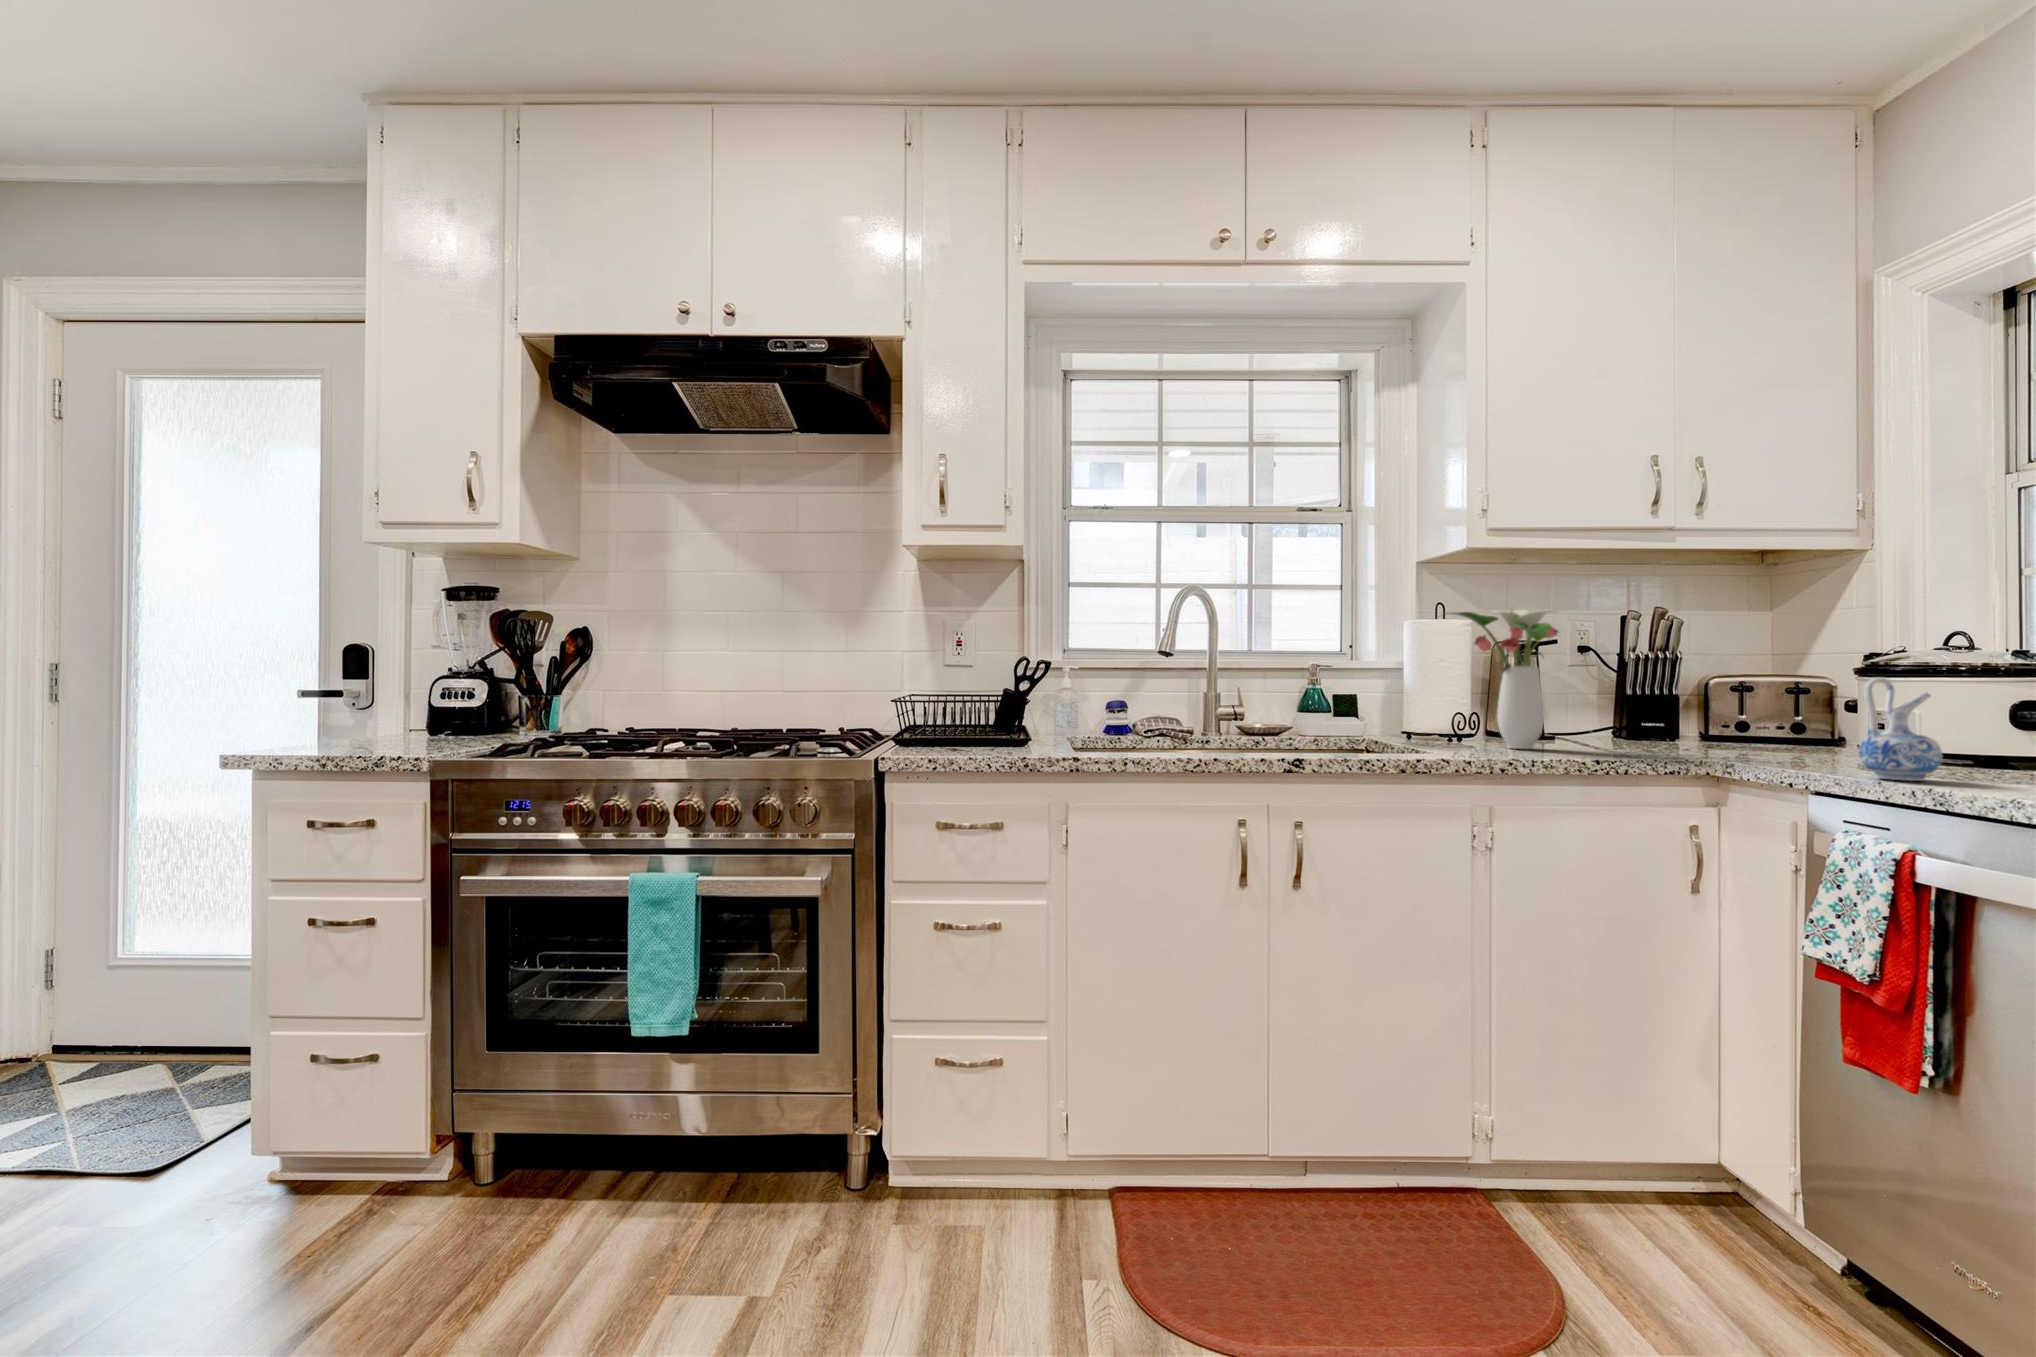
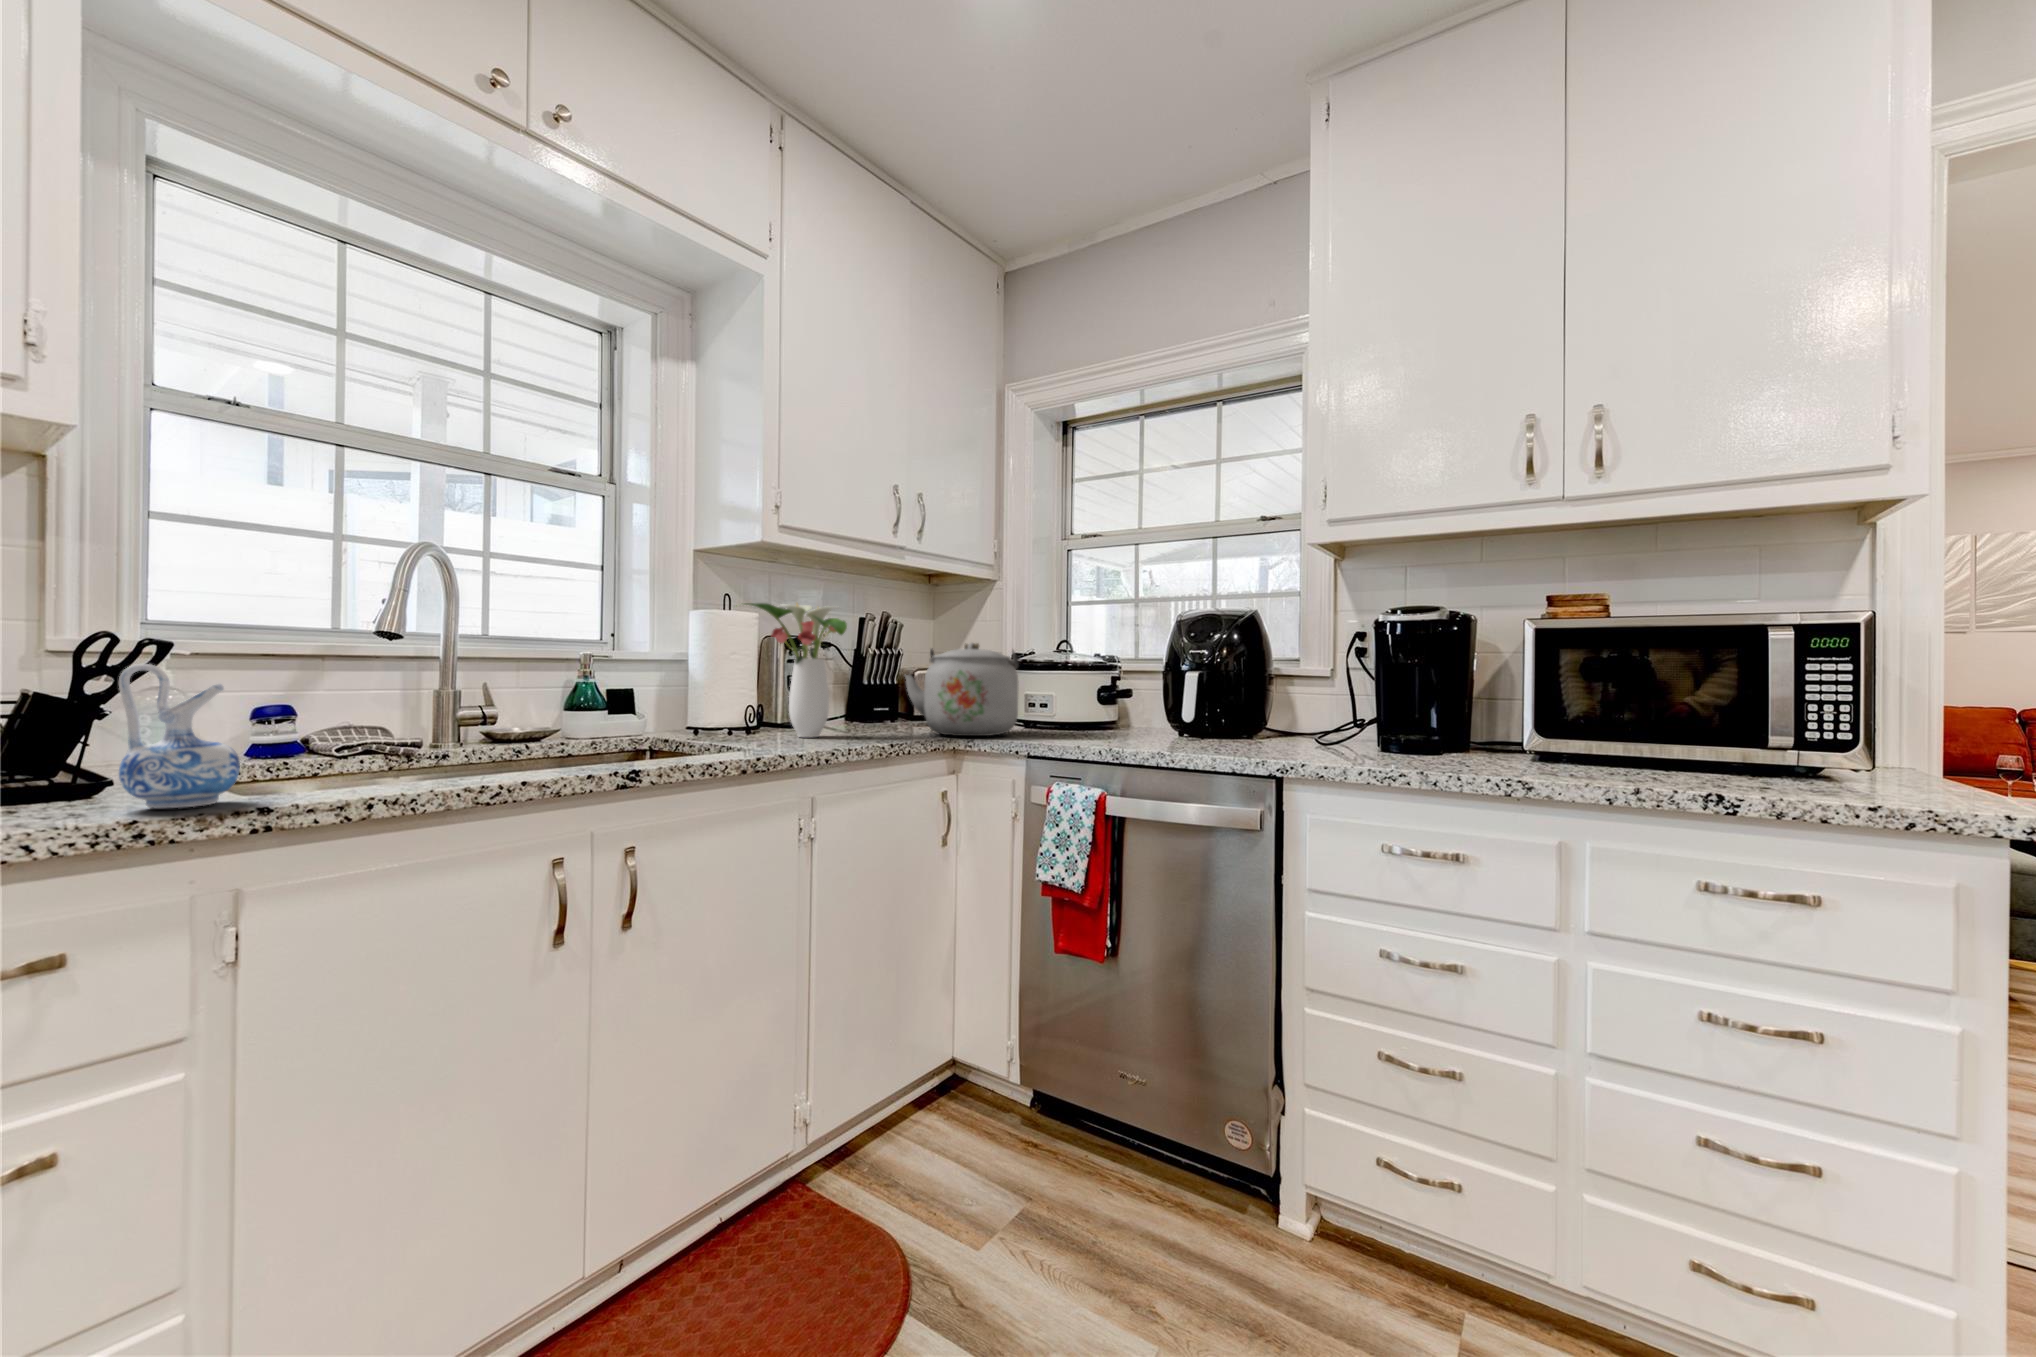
kettle: none [1646,644,1836,762] -> present [905,643,1019,736]
ceramic pitcher: present [1858,678,1942,781] -> present [119,664,240,808]

